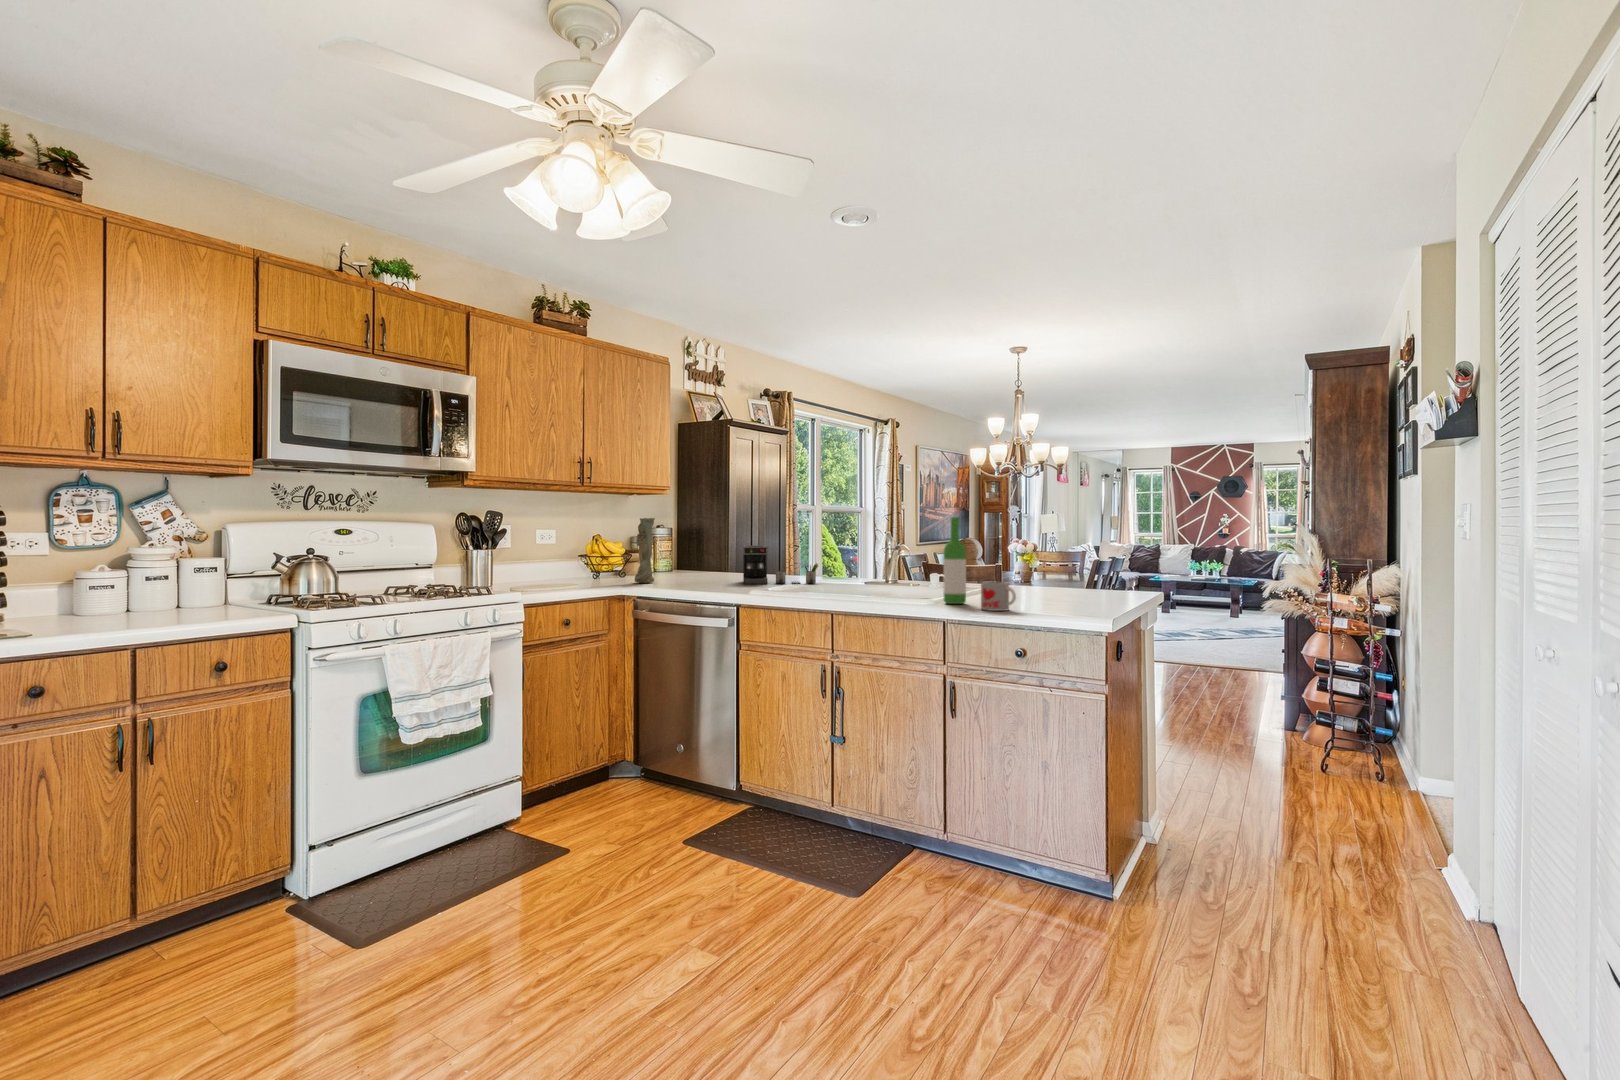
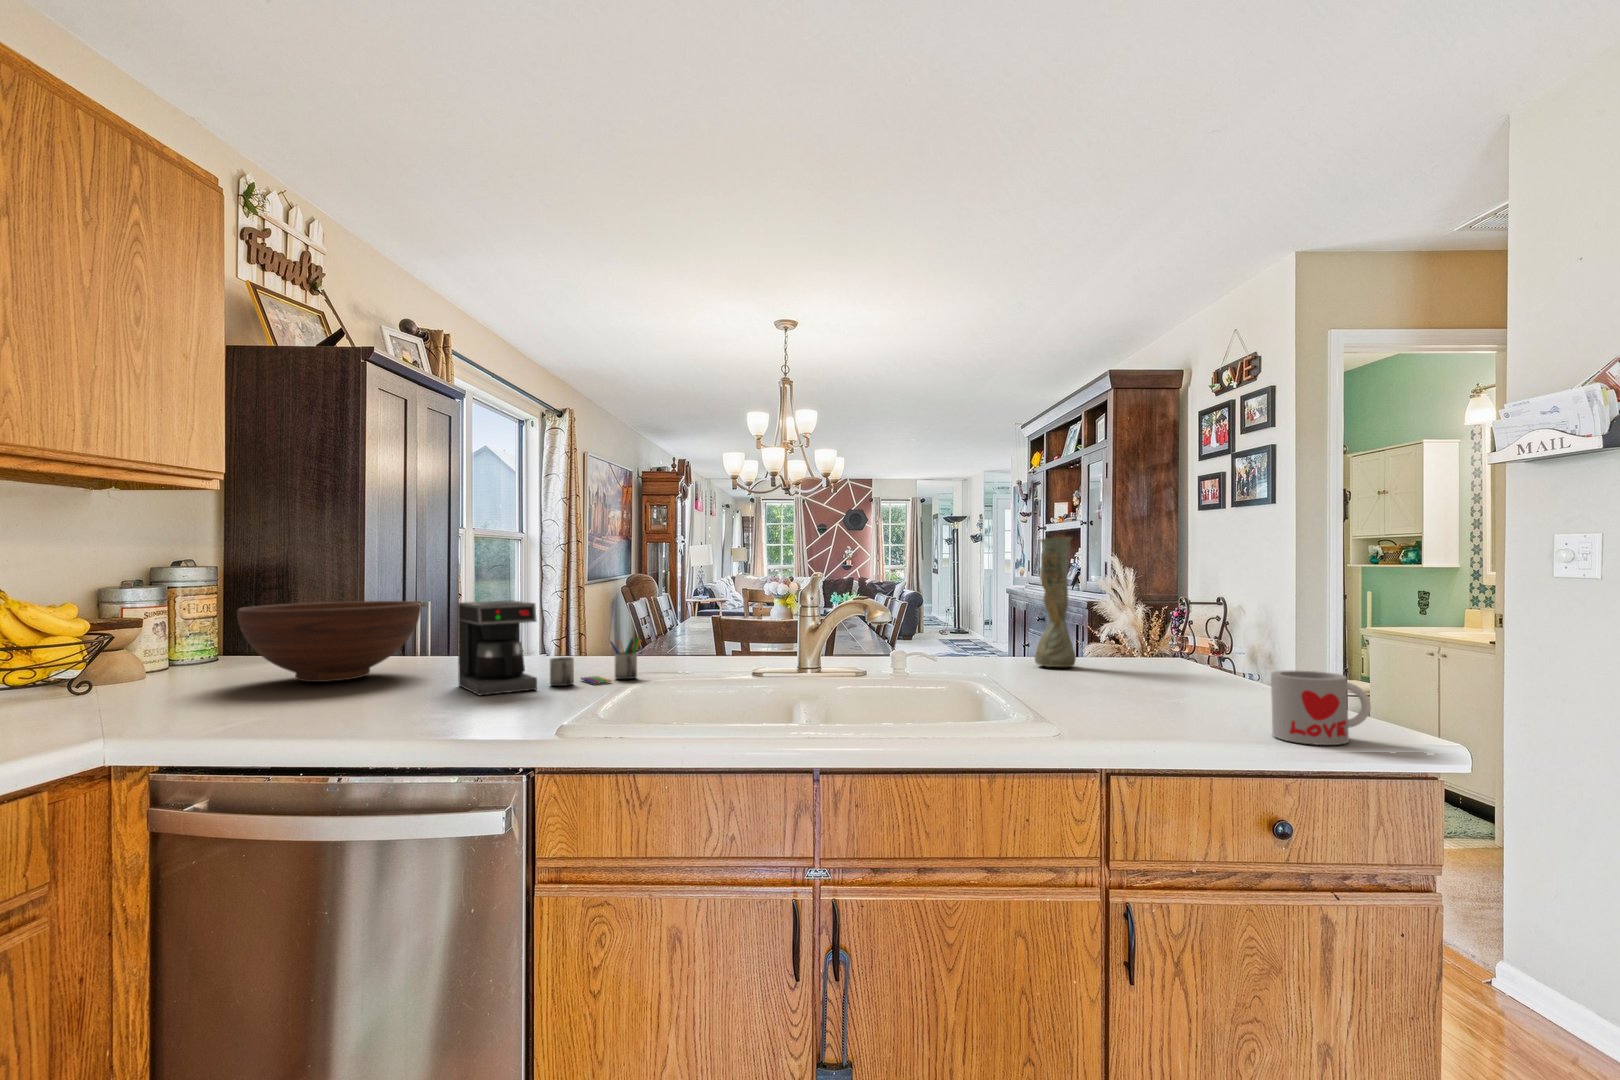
wine bottle: present [943,517,966,604] -> none [1117,525,1174,726]
vase: present [635,518,655,583] -> present [1035,537,1076,667]
fruit bowl: none [670,545,739,578] -> present [237,601,421,682]

